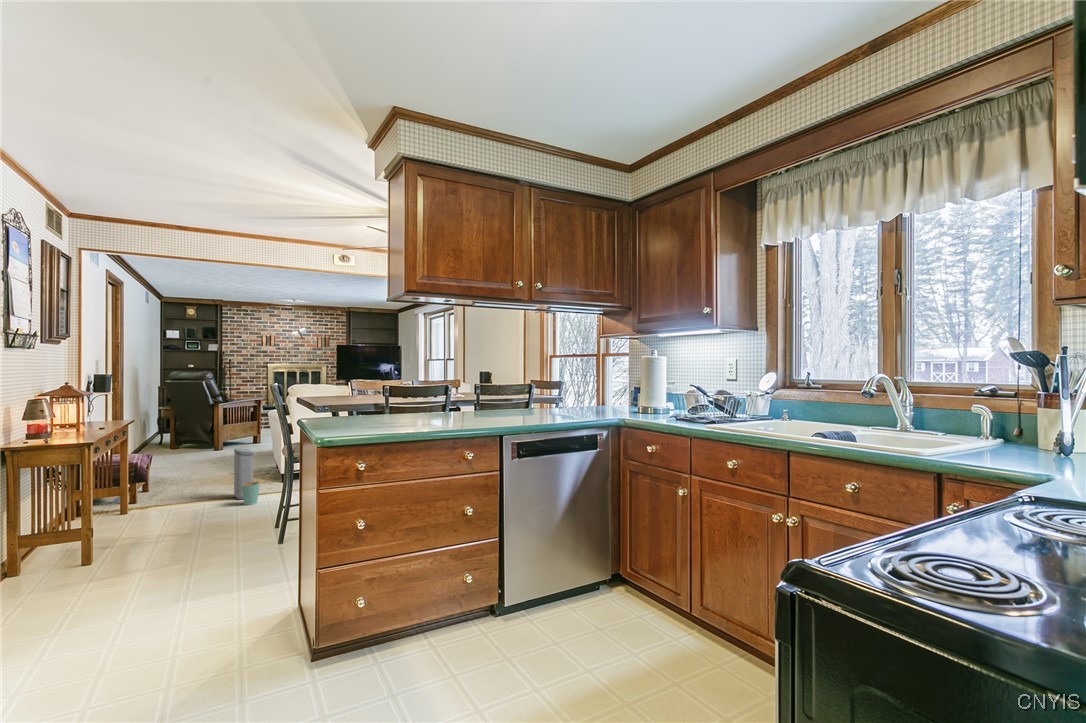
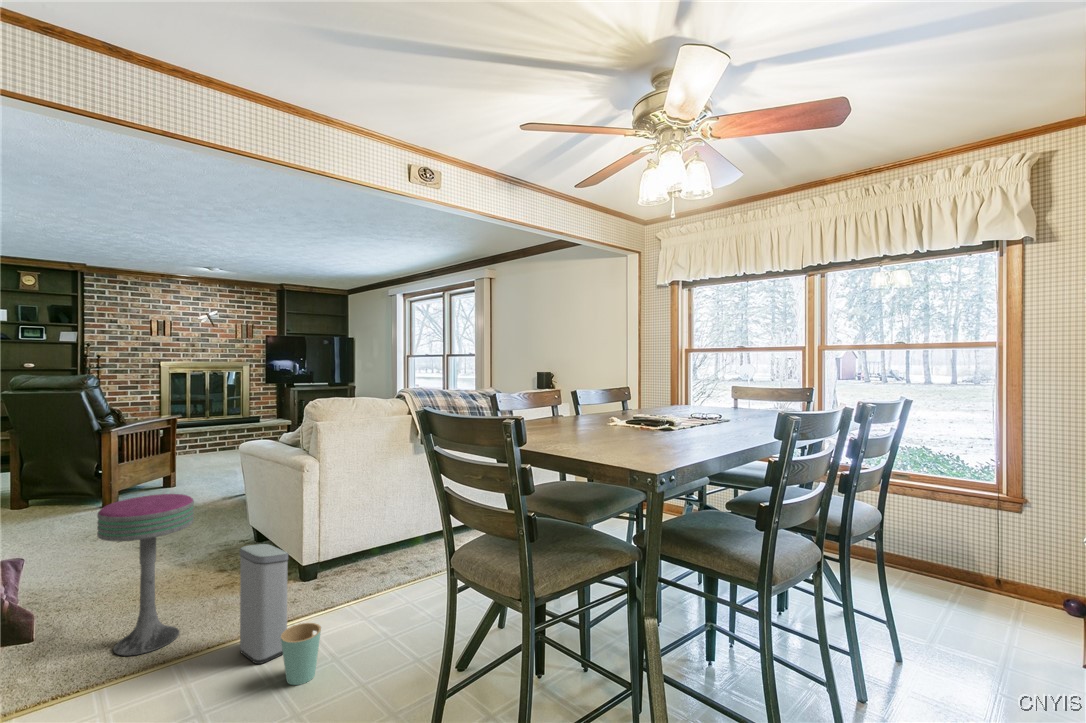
bar stool: none [181,427,223,495] -> present [97,494,194,656]

